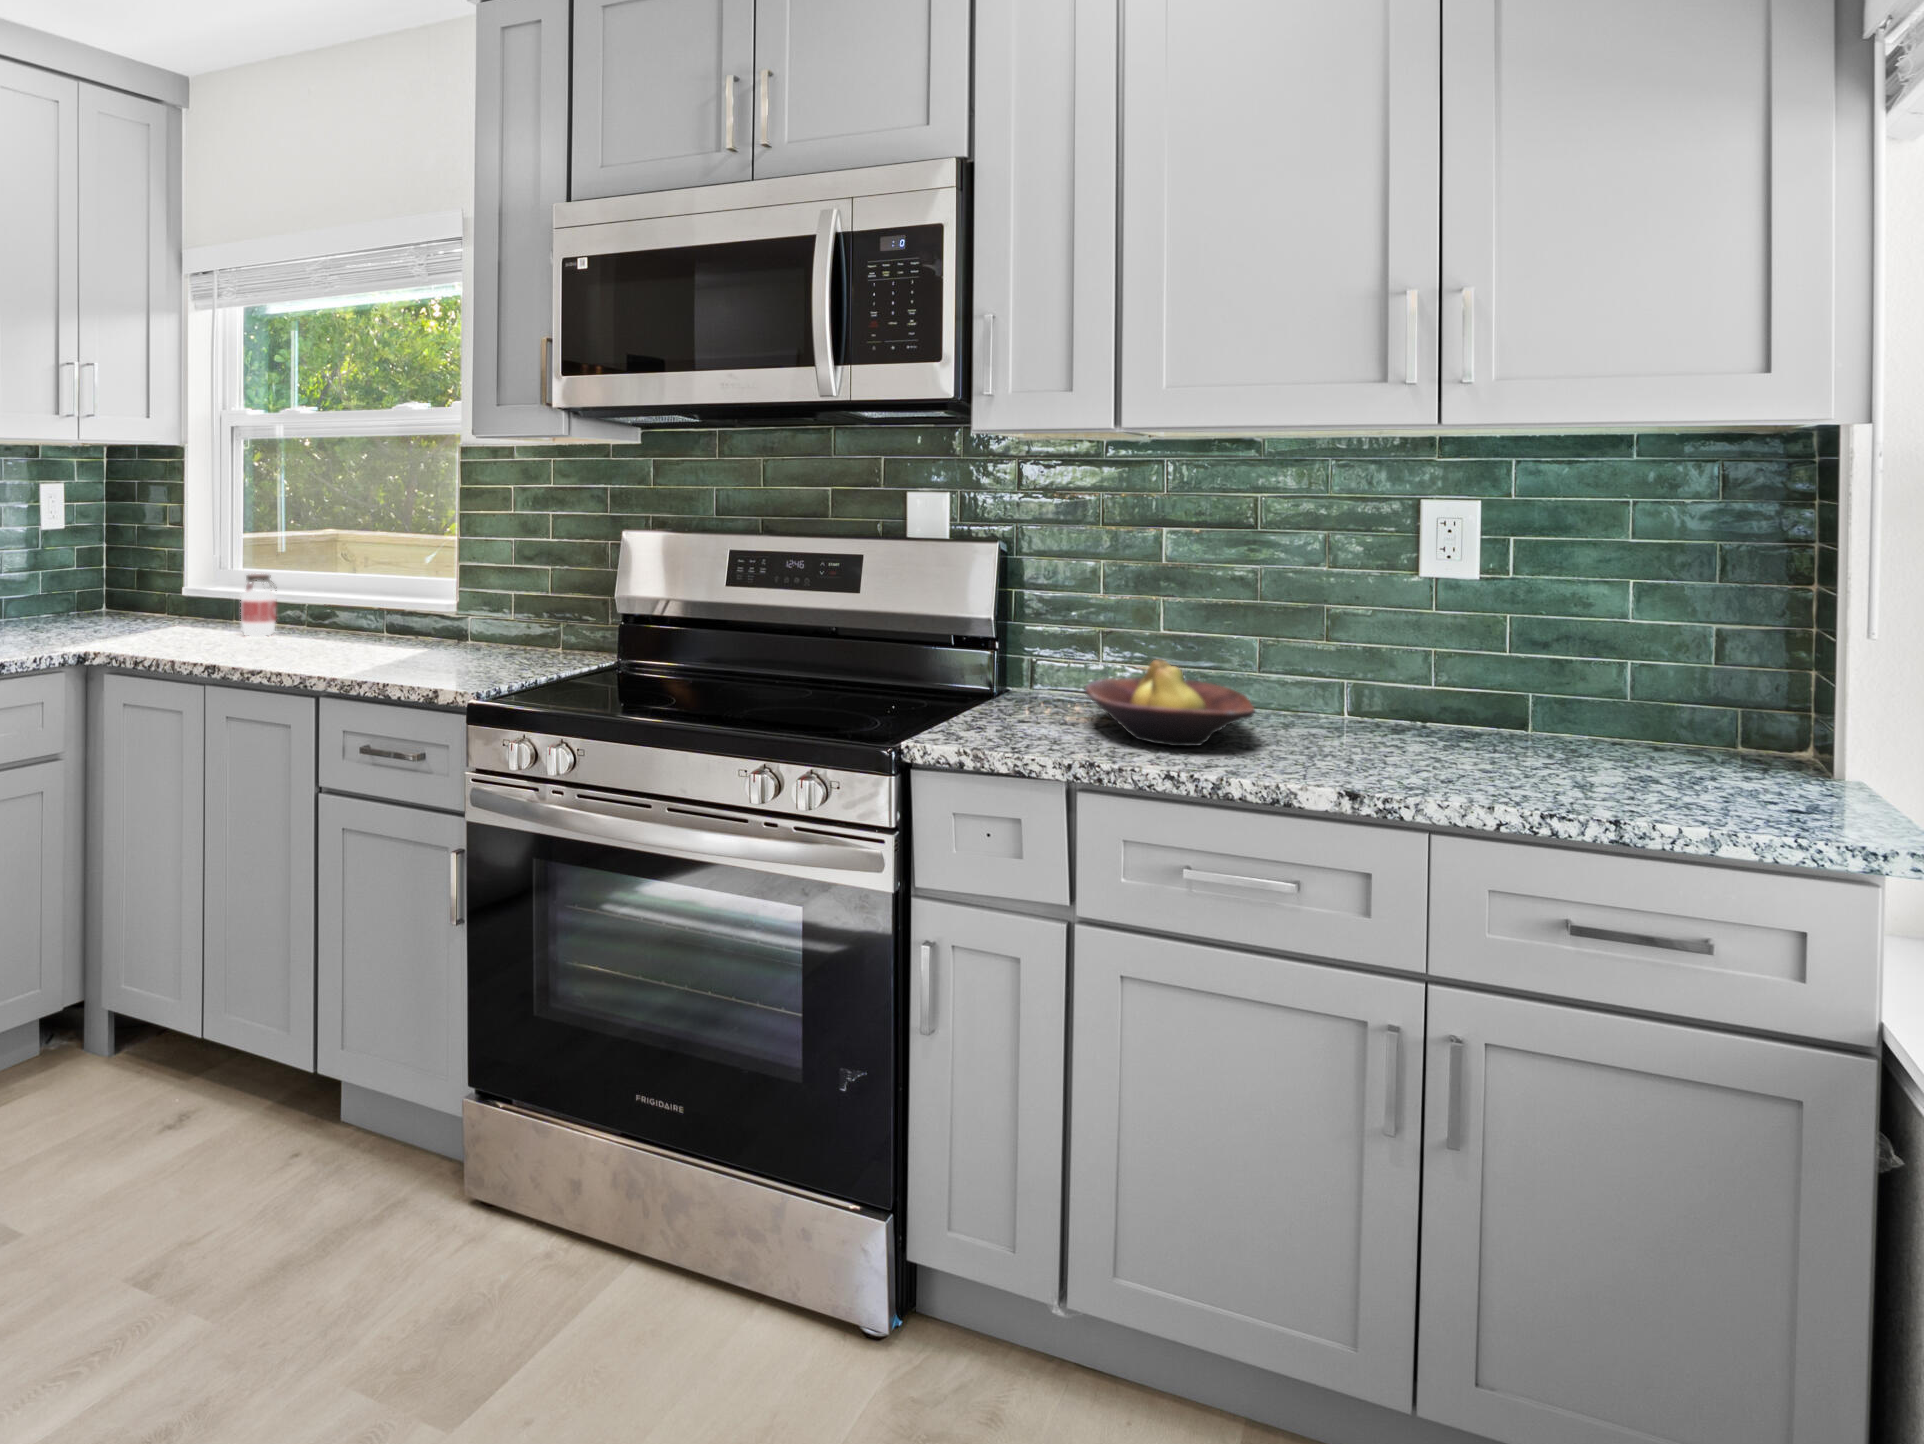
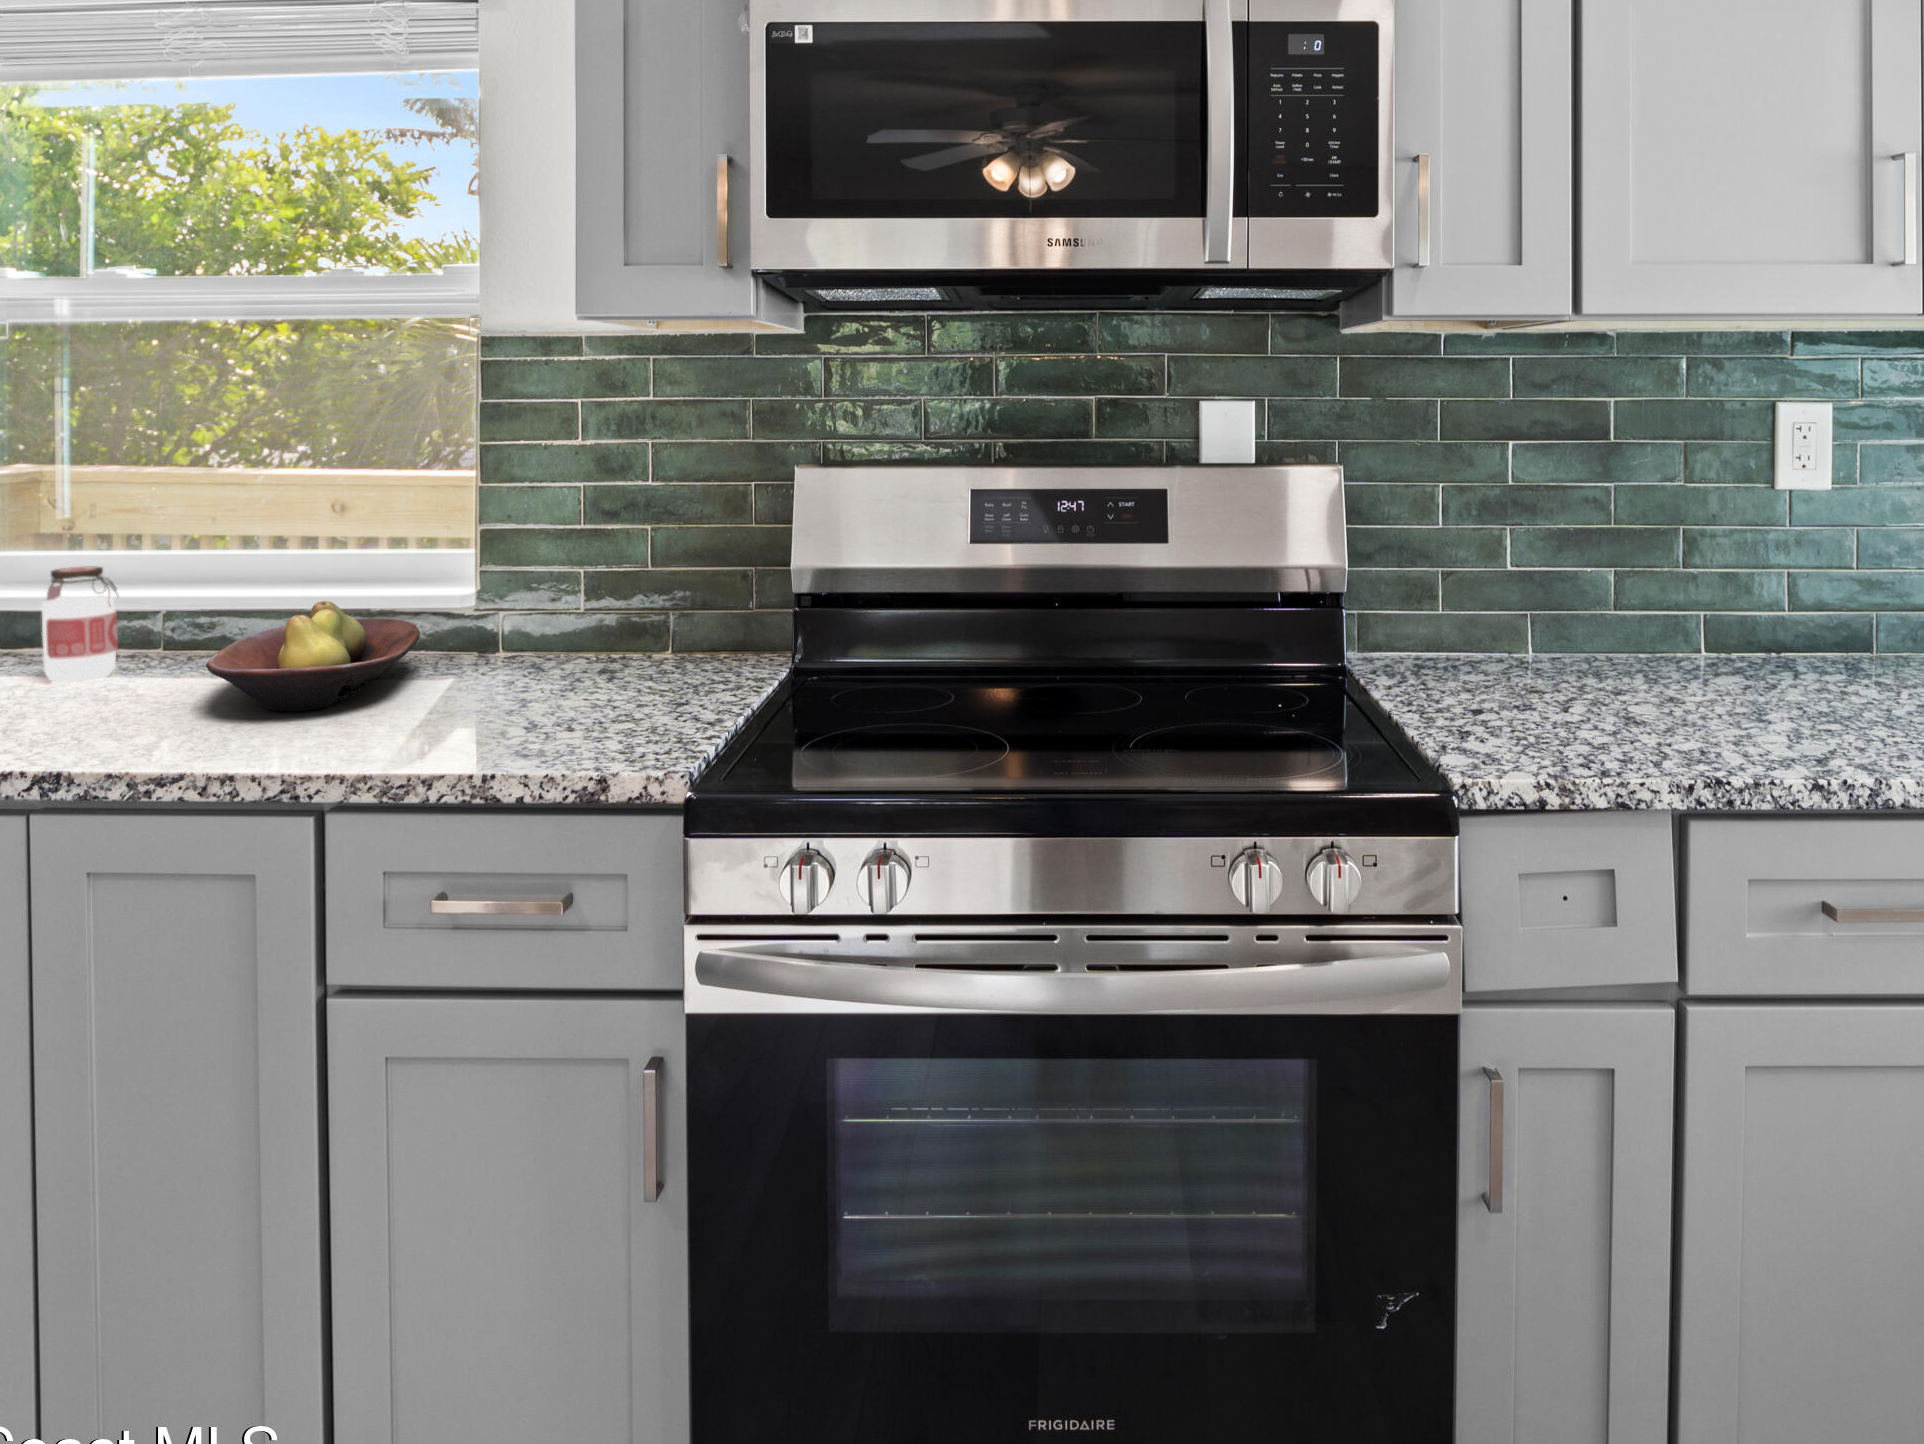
fruit bowl: present [1085,659,1255,746] -> present [206,601,420,711]

